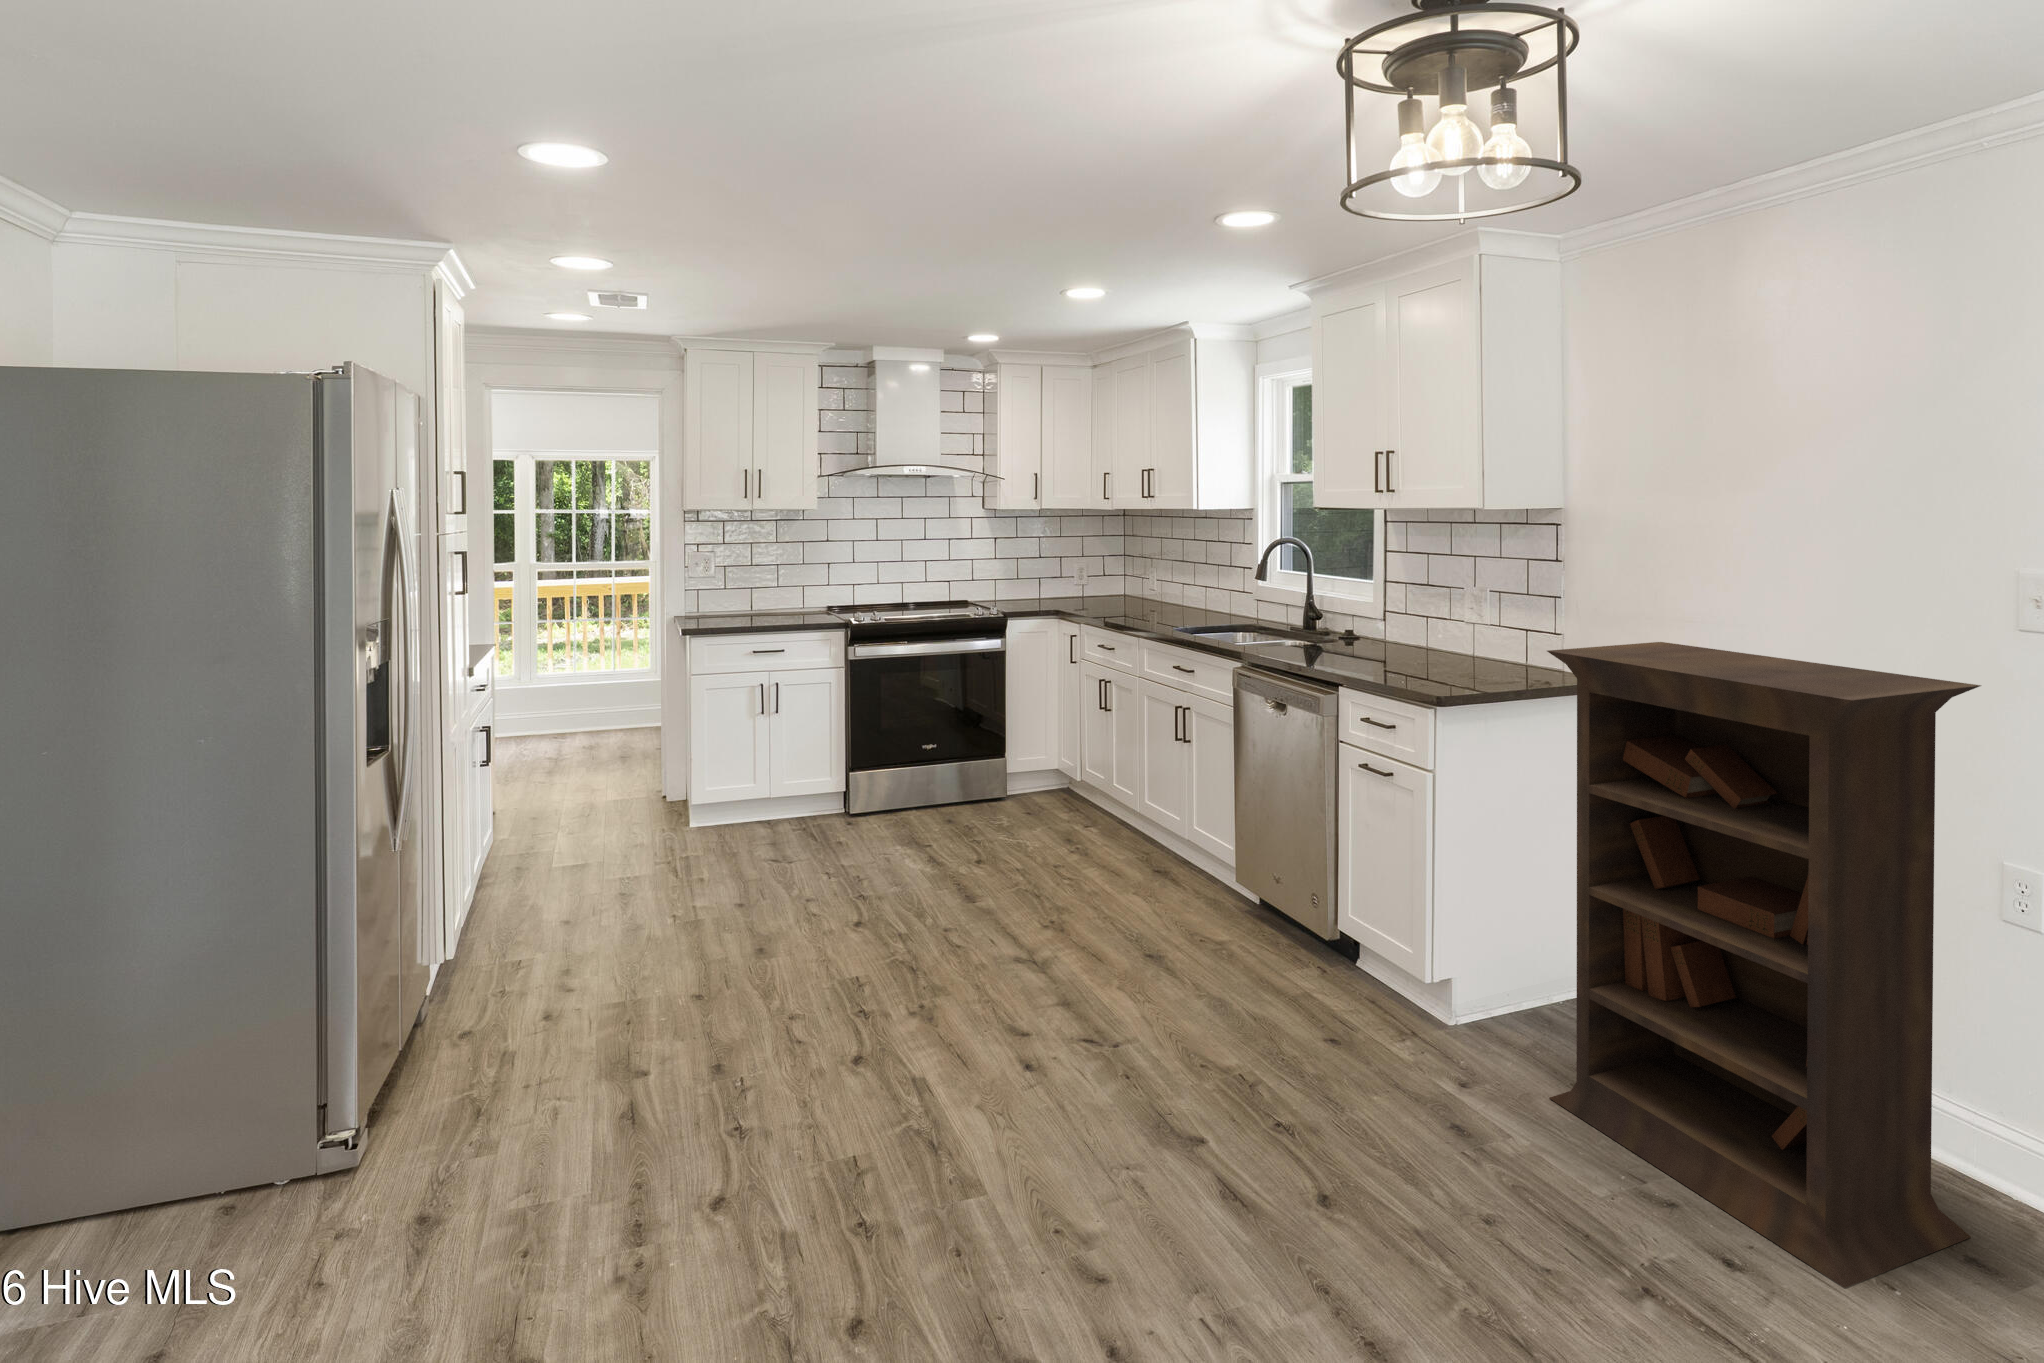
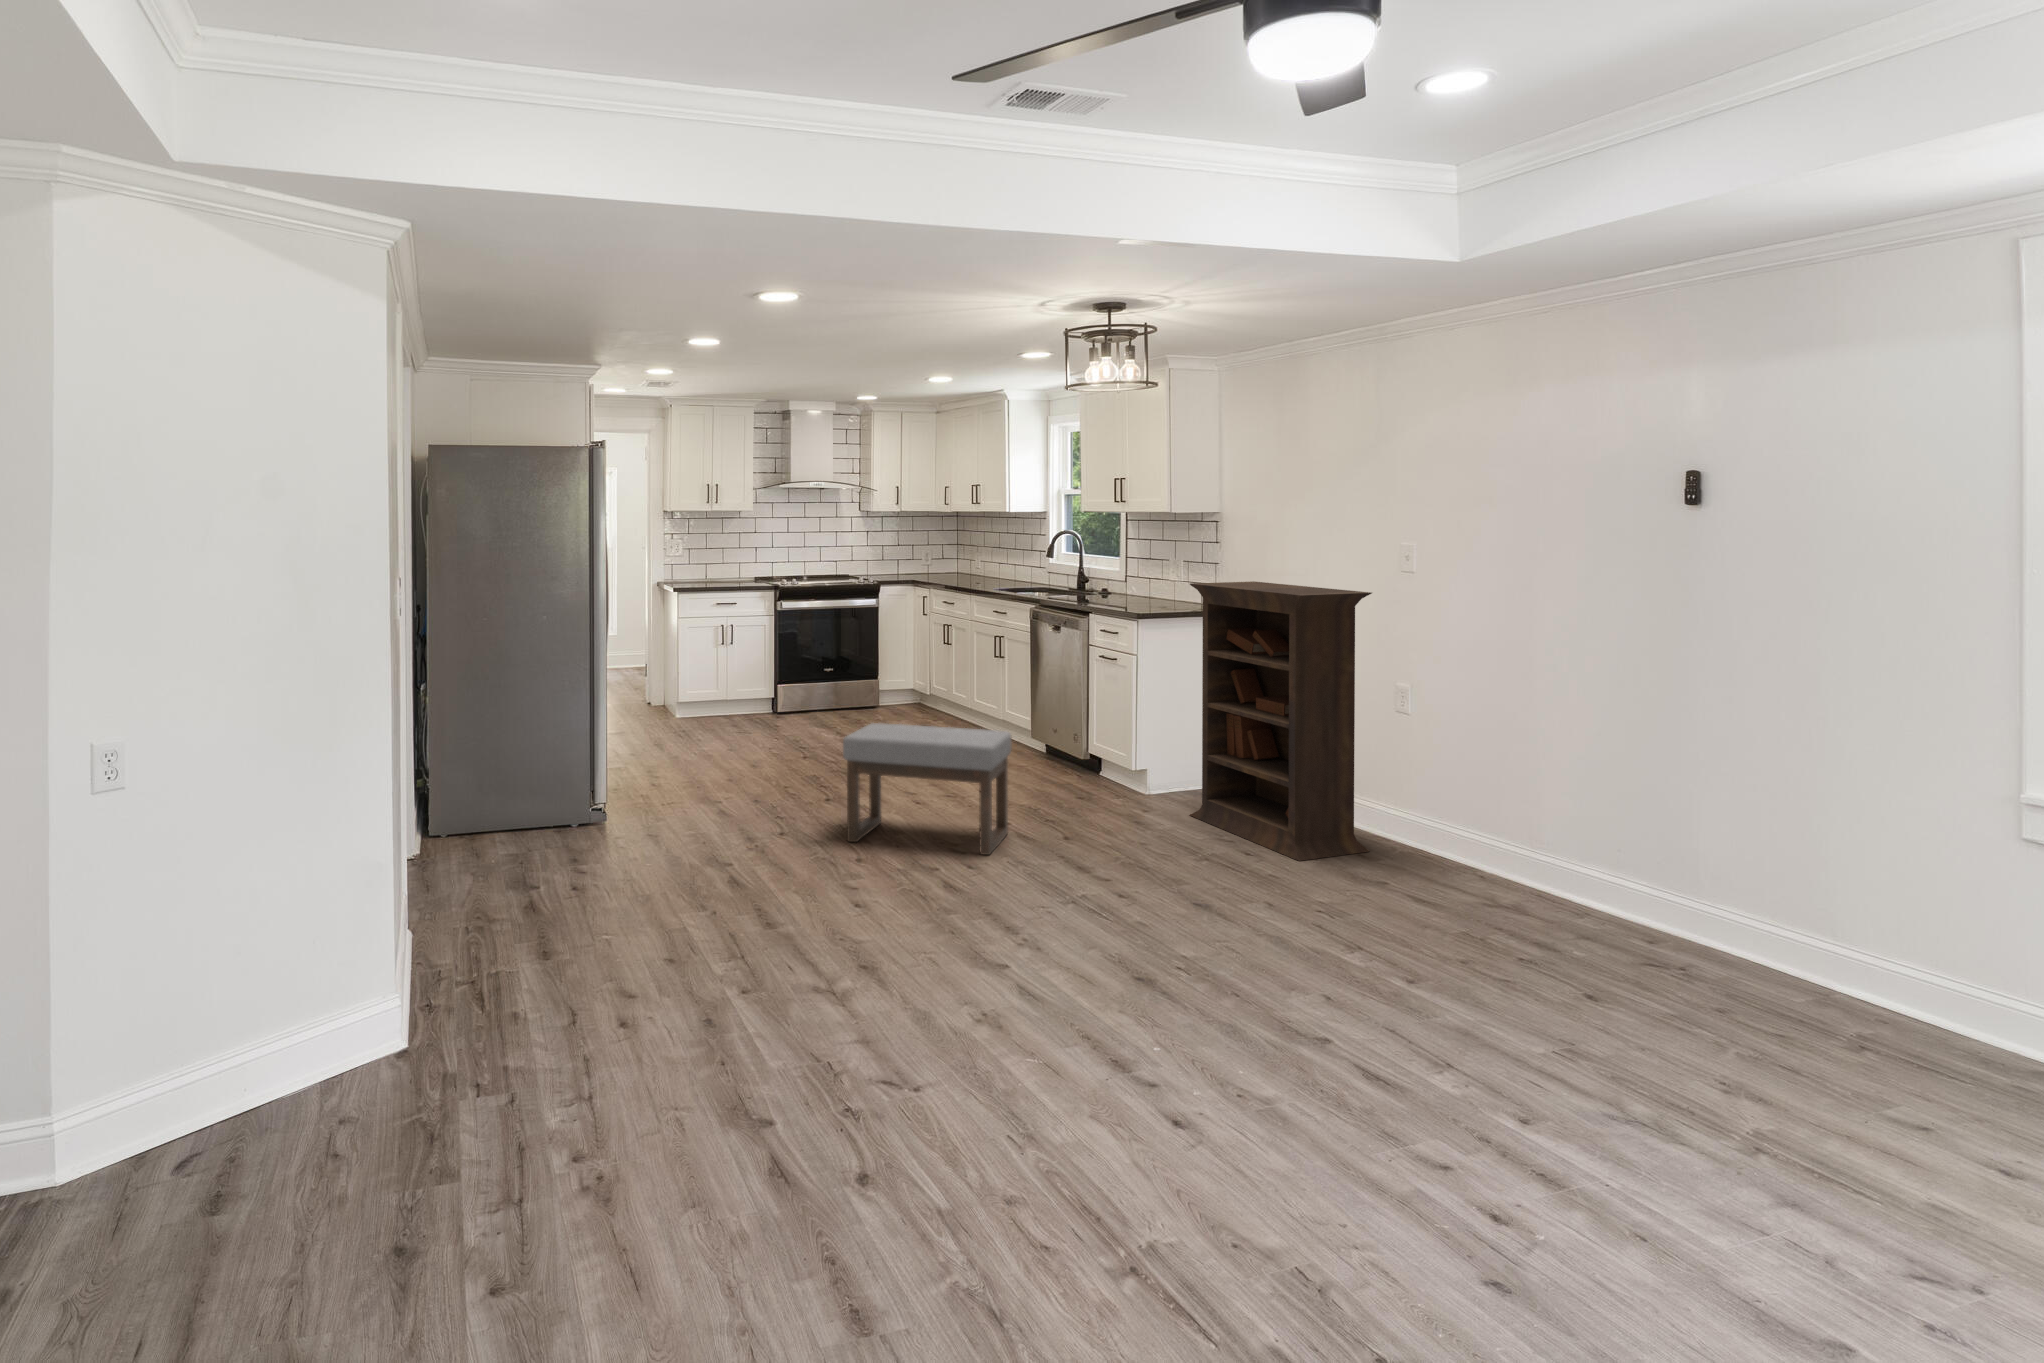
ottoman: none [843,945,1206,1286] -> present [843,723,1012,855]

